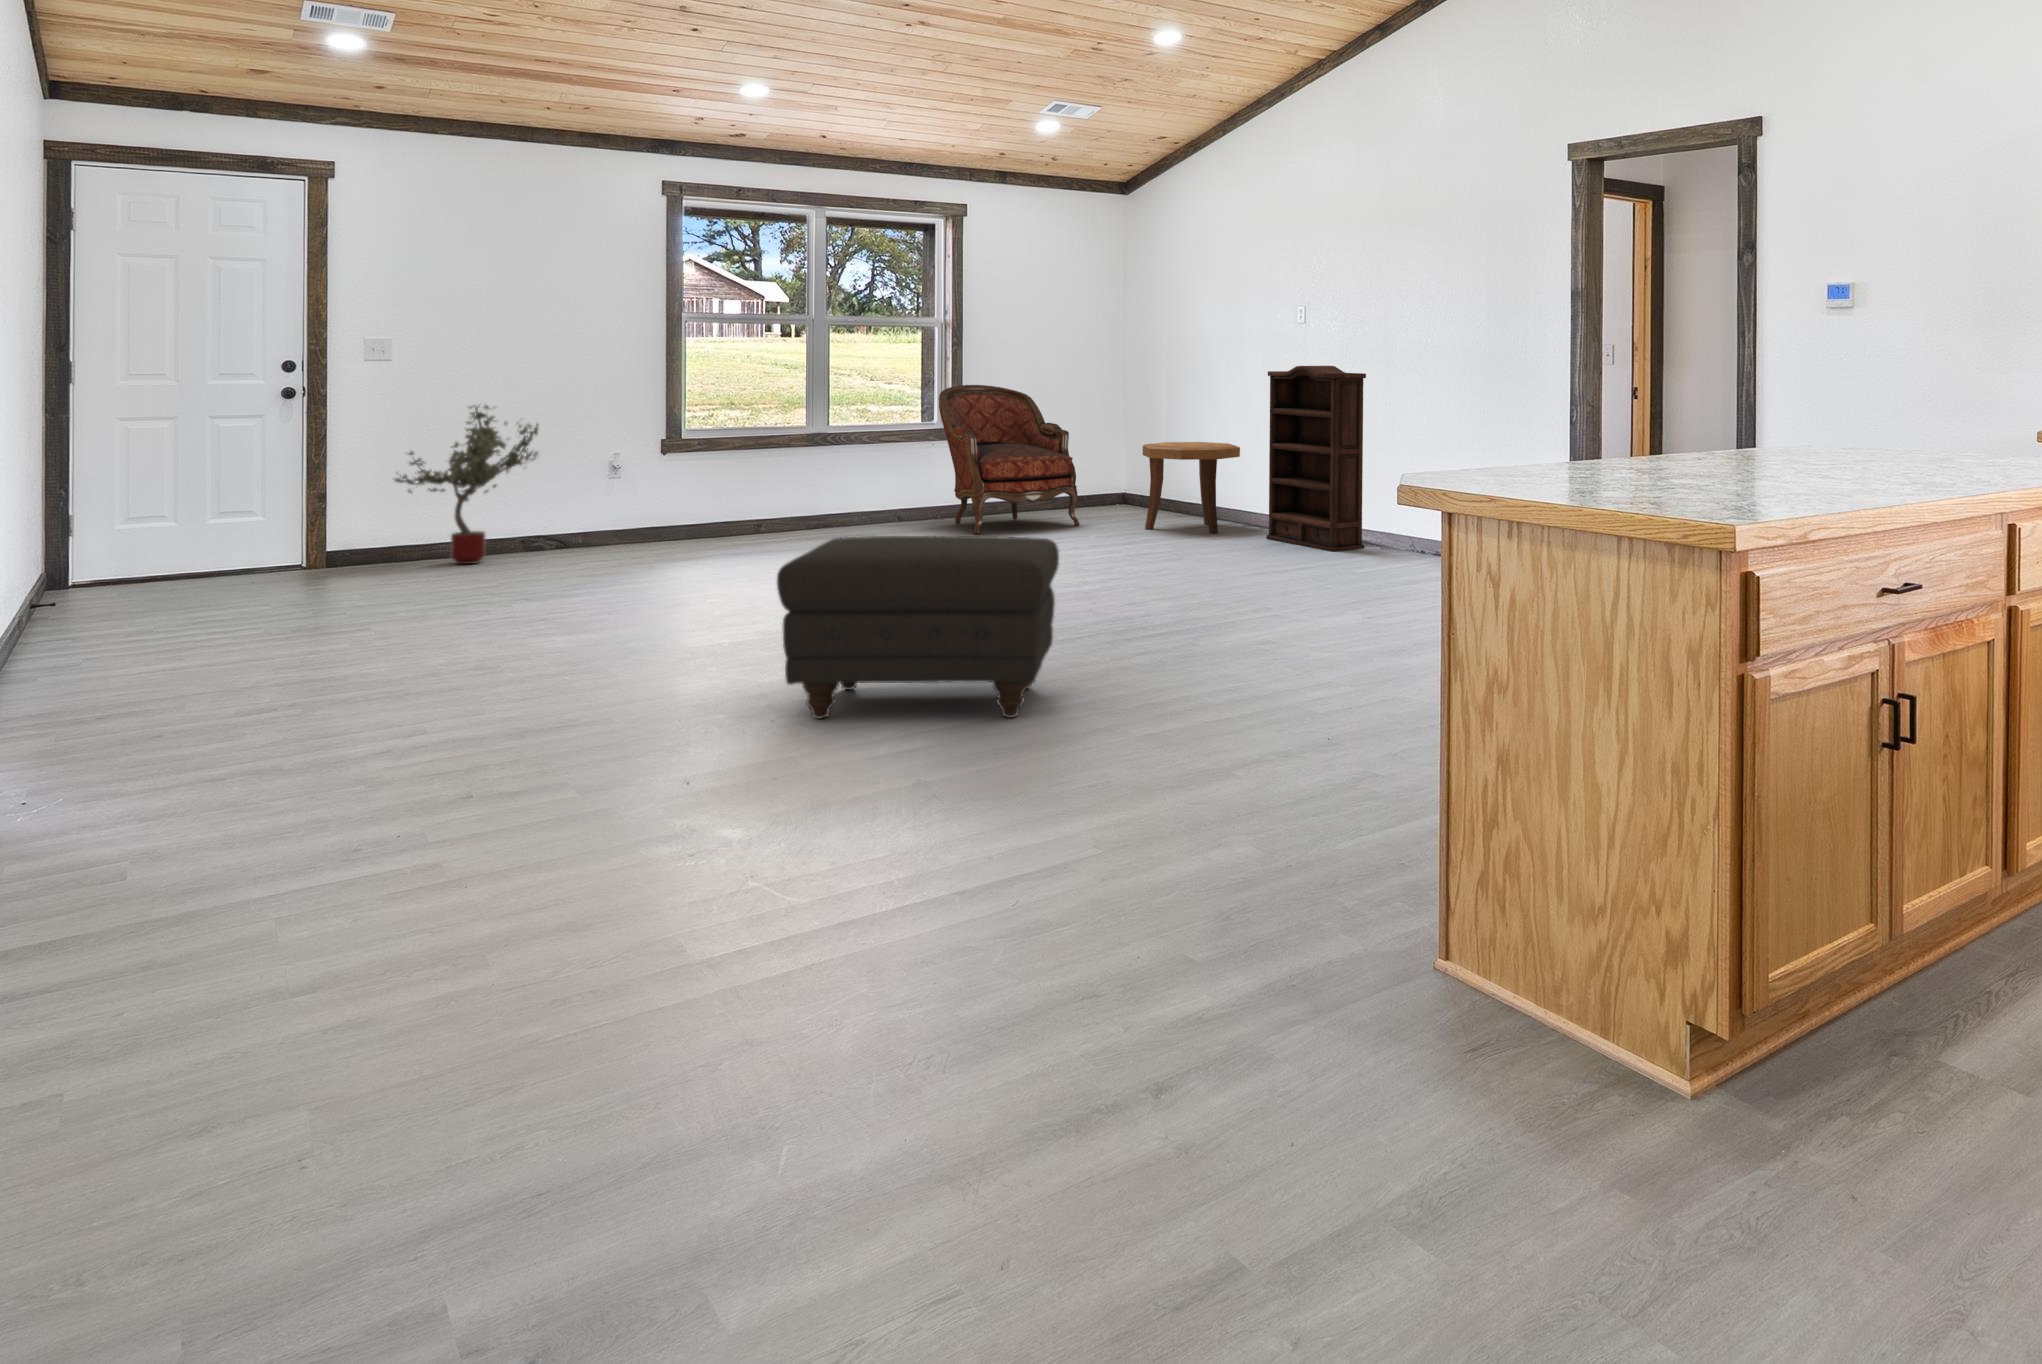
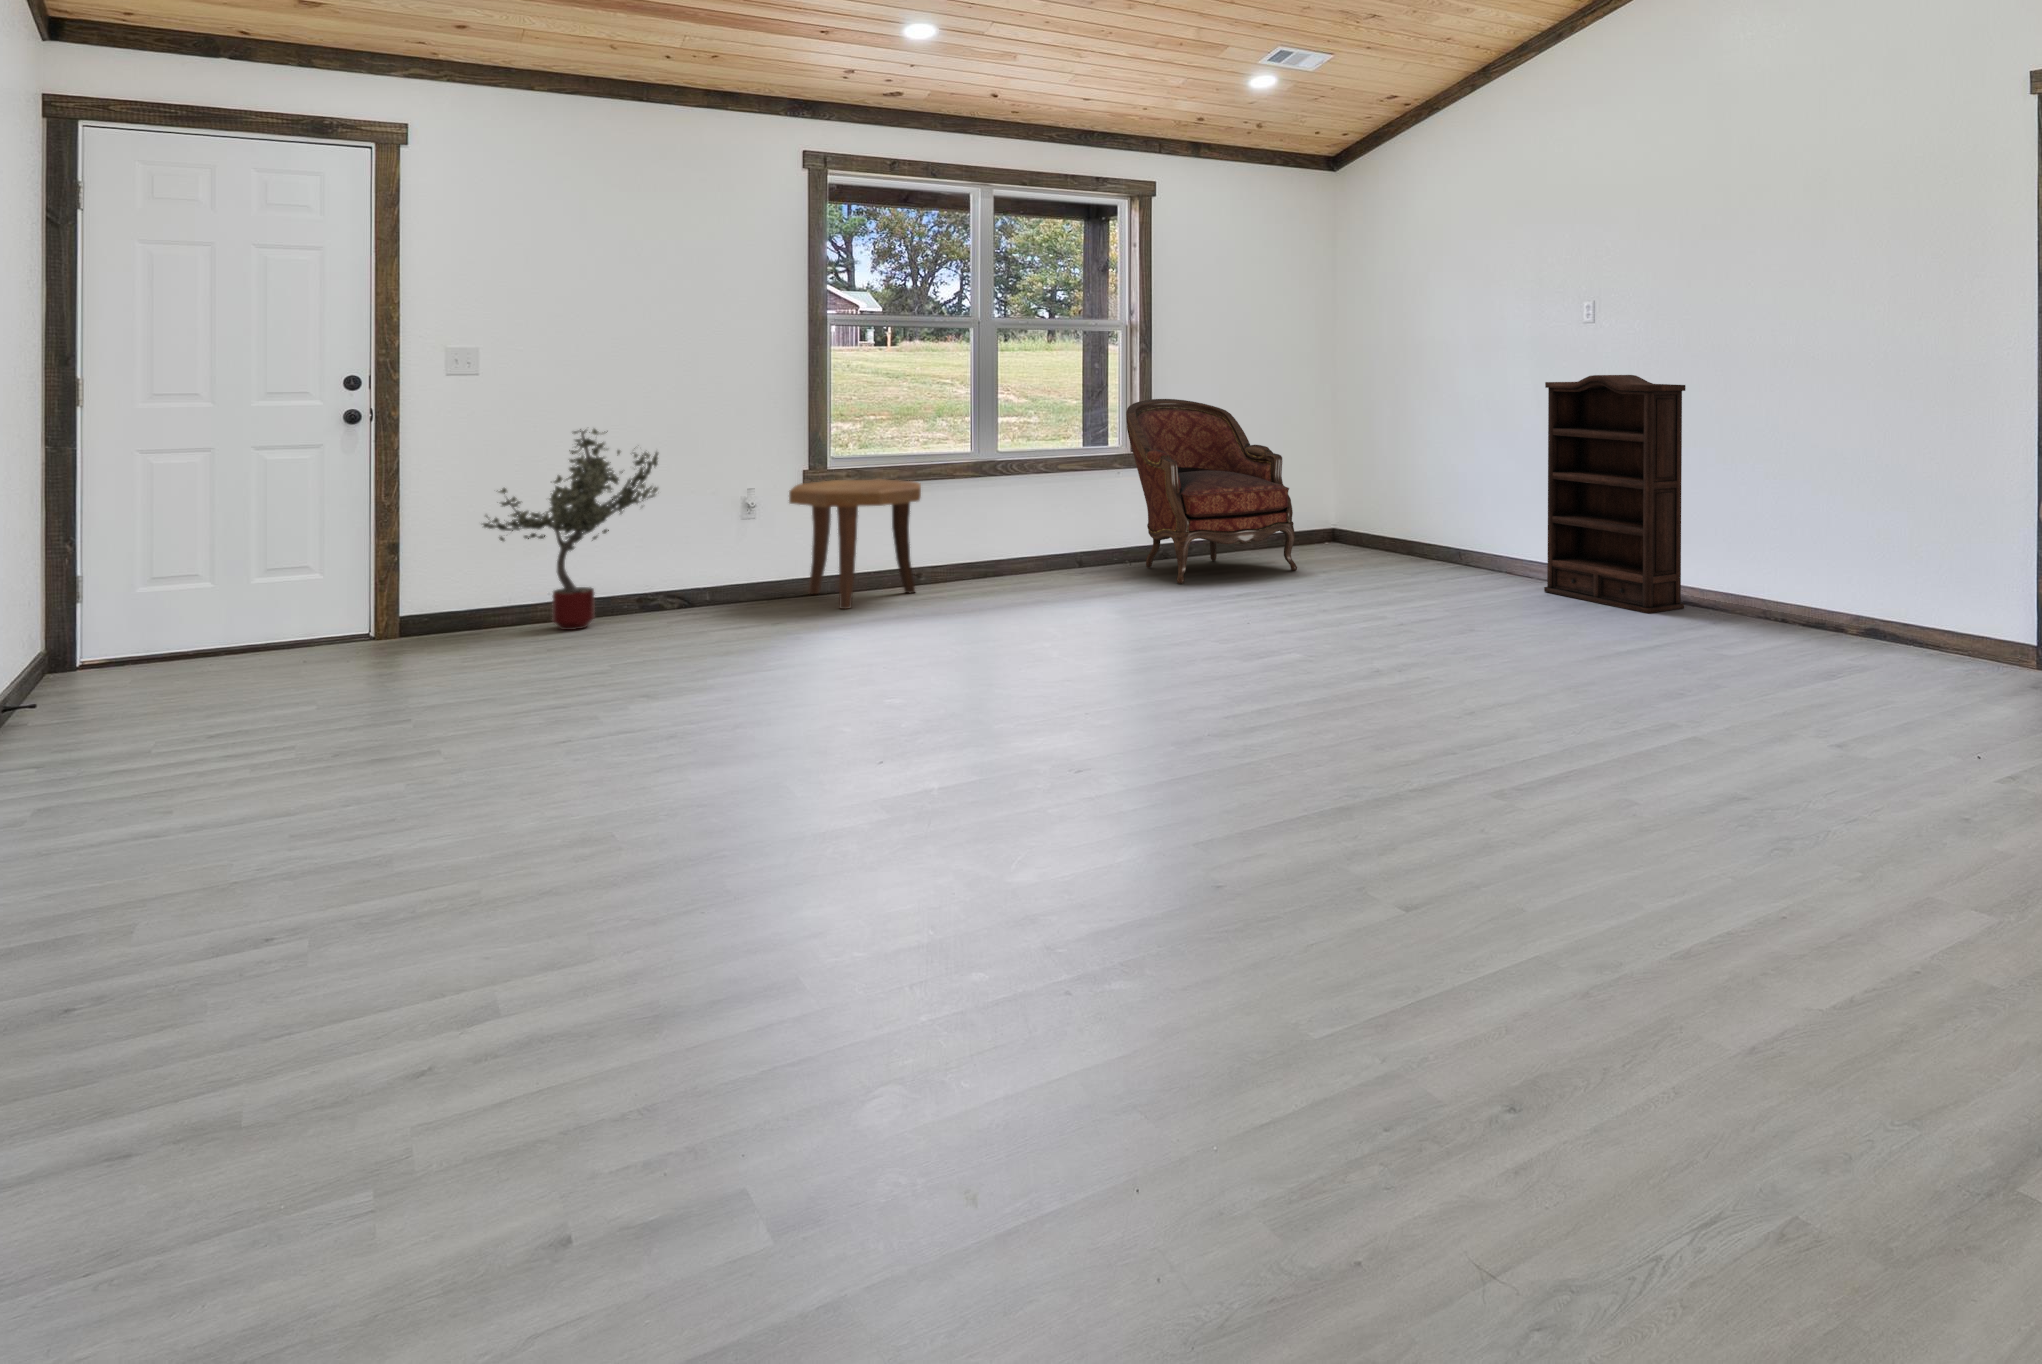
side table: present [1143,442,1240,533] -> present [789,479,921,609]
ottoman: present [777,536,1059,719] -> none [1069,653,1515,978]

